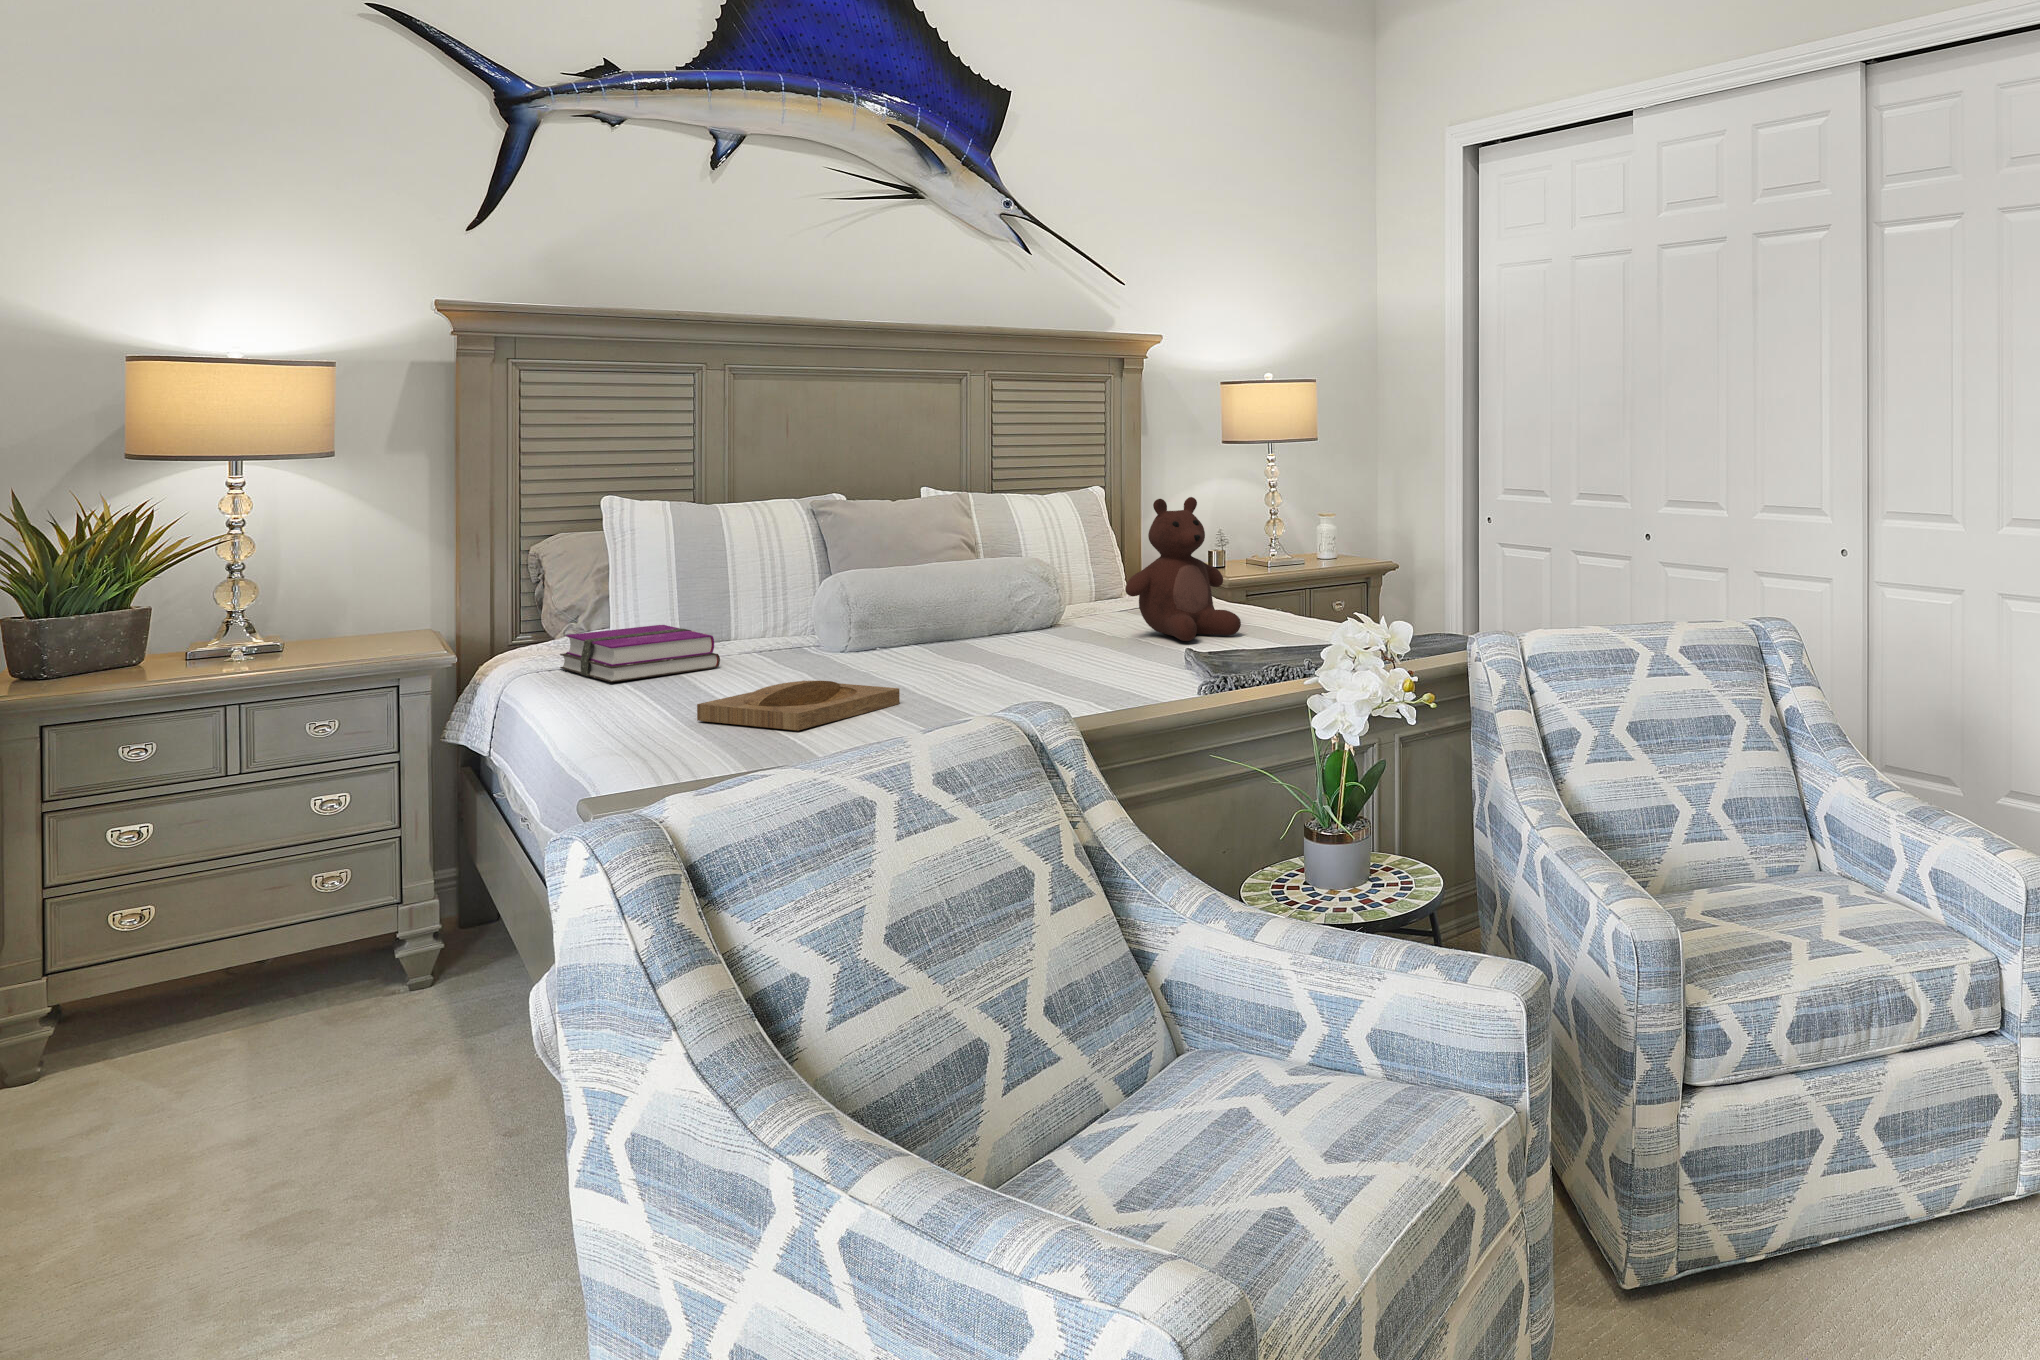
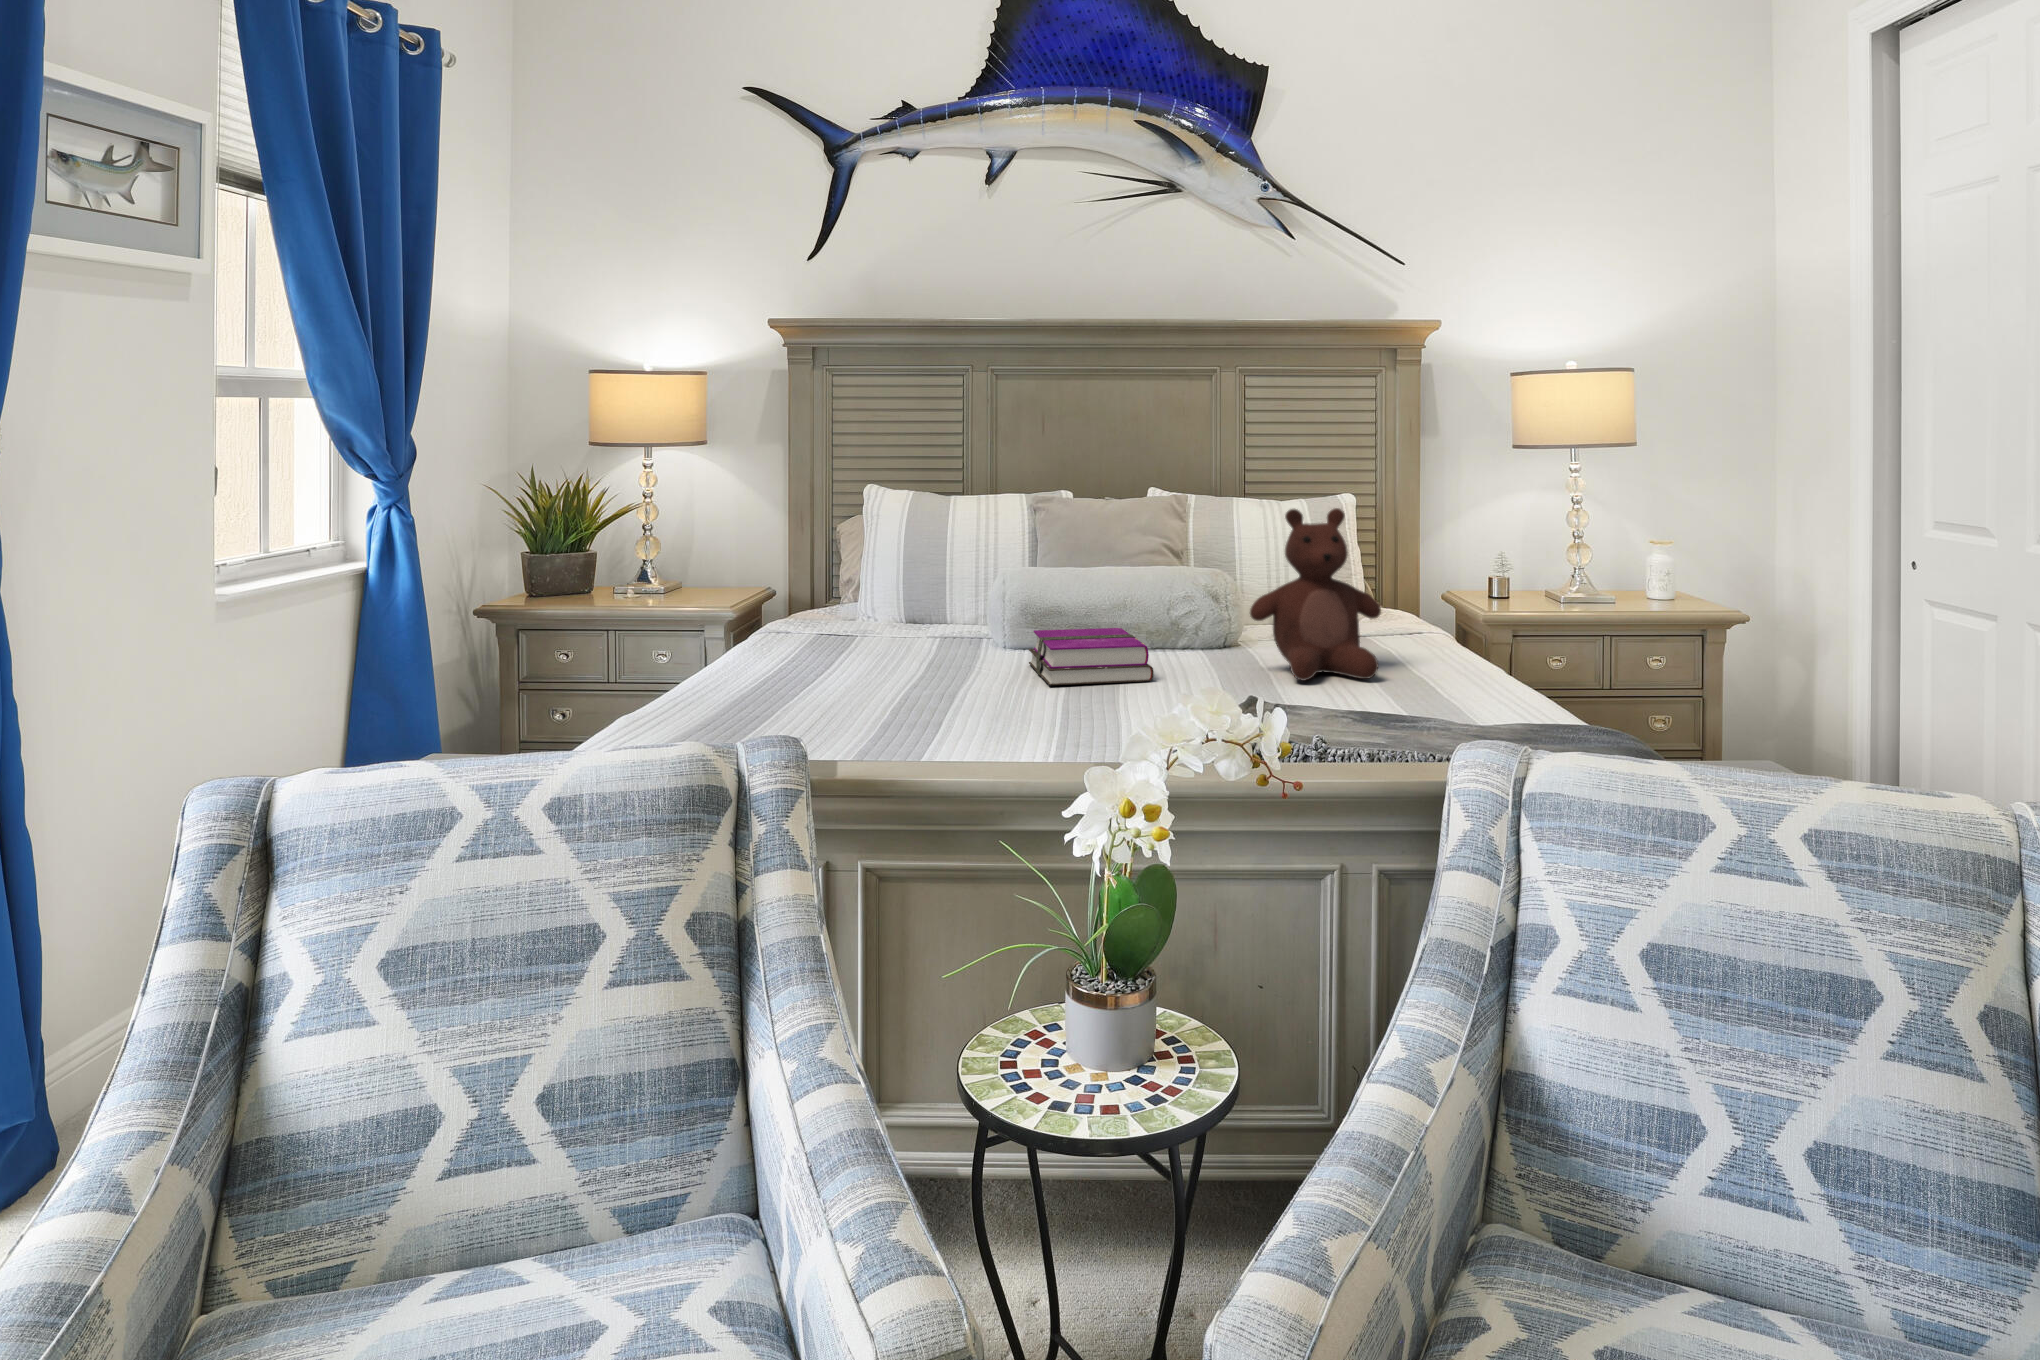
hardback book: present [560,625,720,682] -> present [1029,628,1154,685]
tray: present [697,680,900,730] -> none [763,675,926,725]

